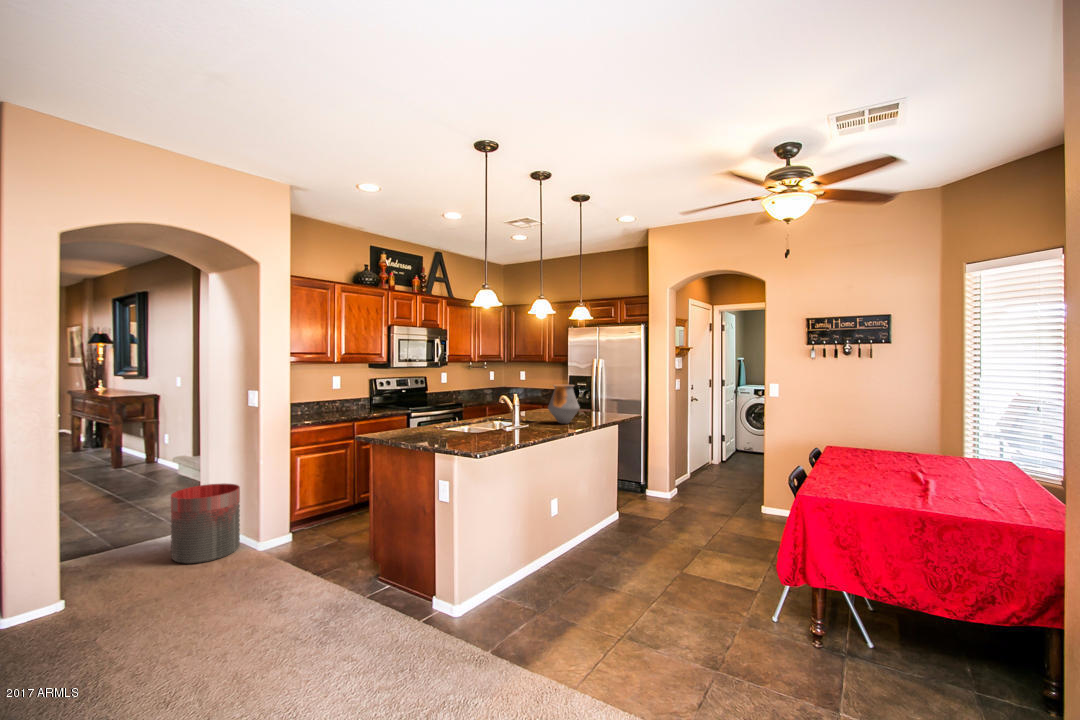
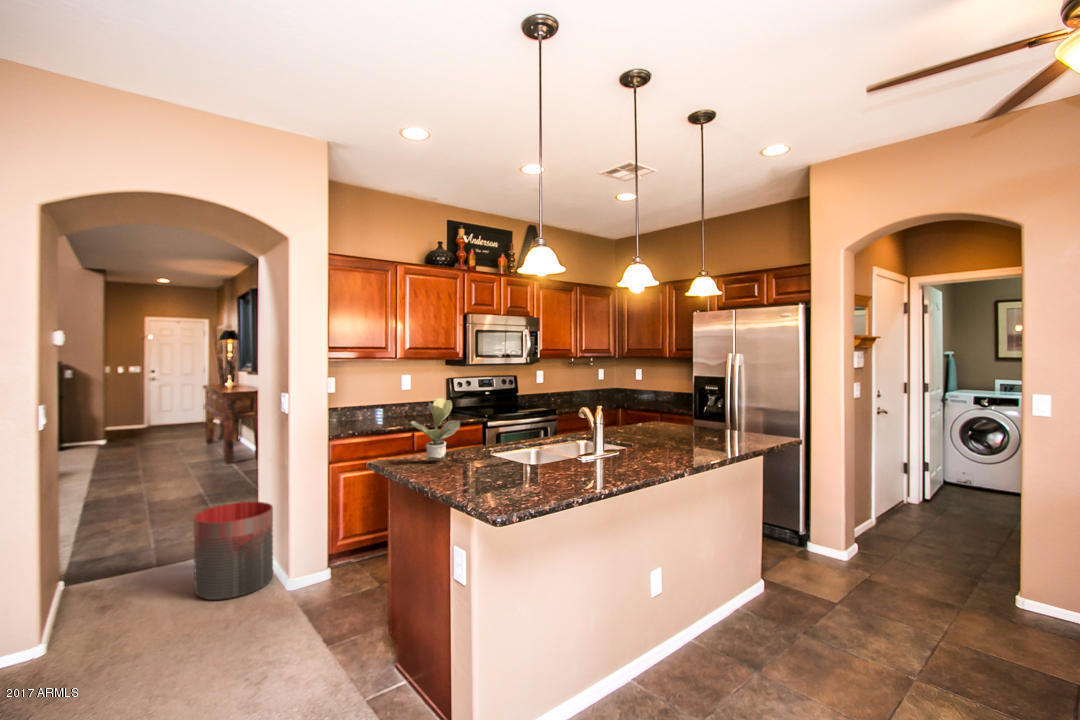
vase: present [548,384,580,424] -> none [652,391,701,449]
potted plant: none [383,390,422,435] -> present [410,398,460,461]

